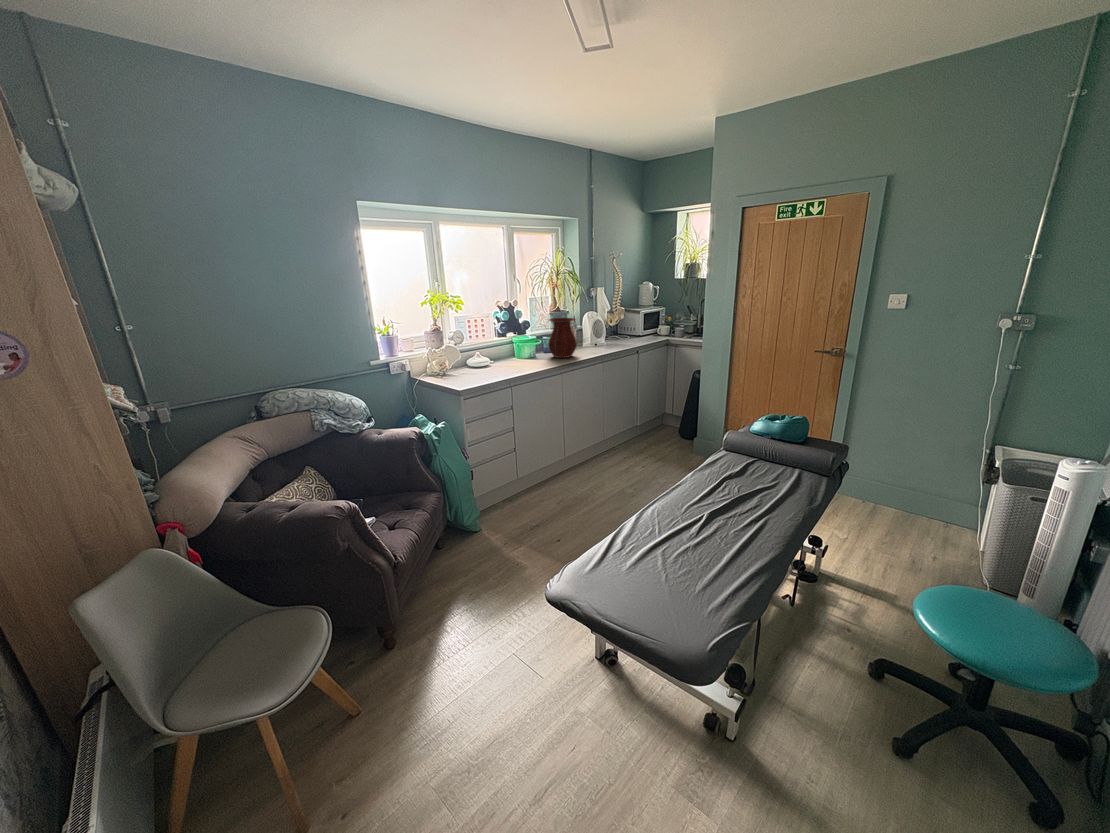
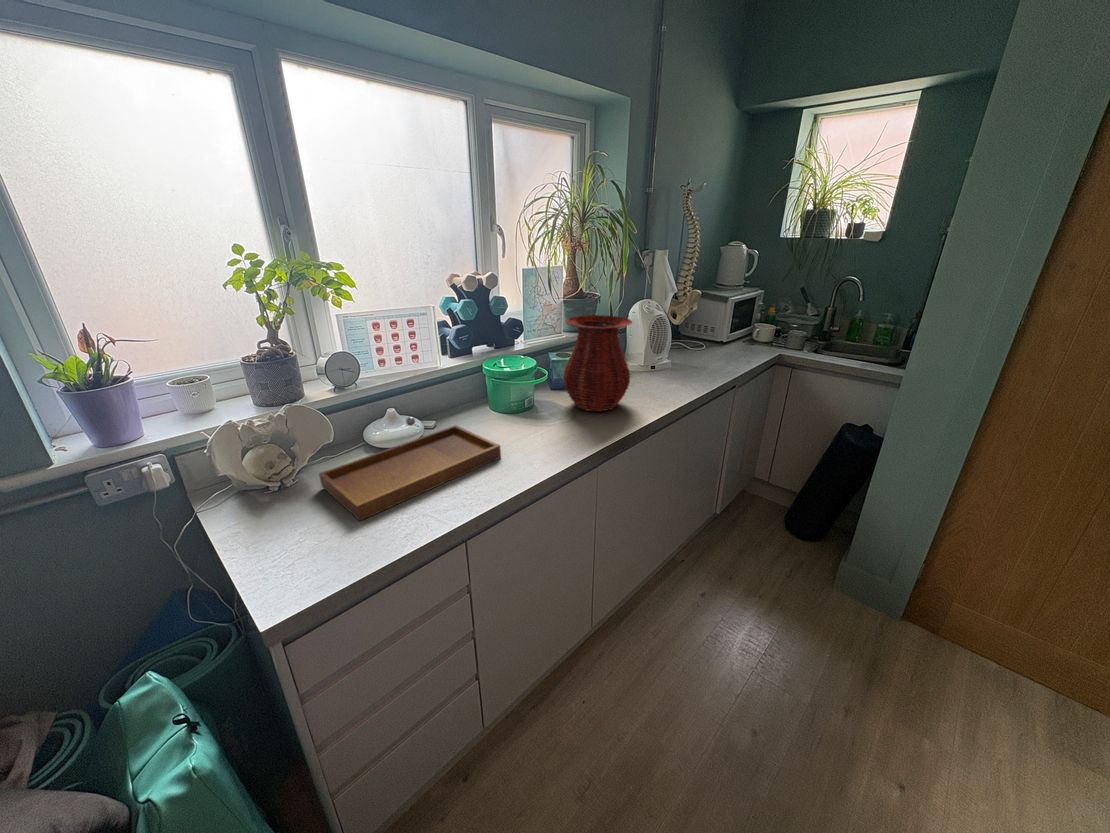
tray: none [461,351,523,379] -> present [319,417,501,521]

